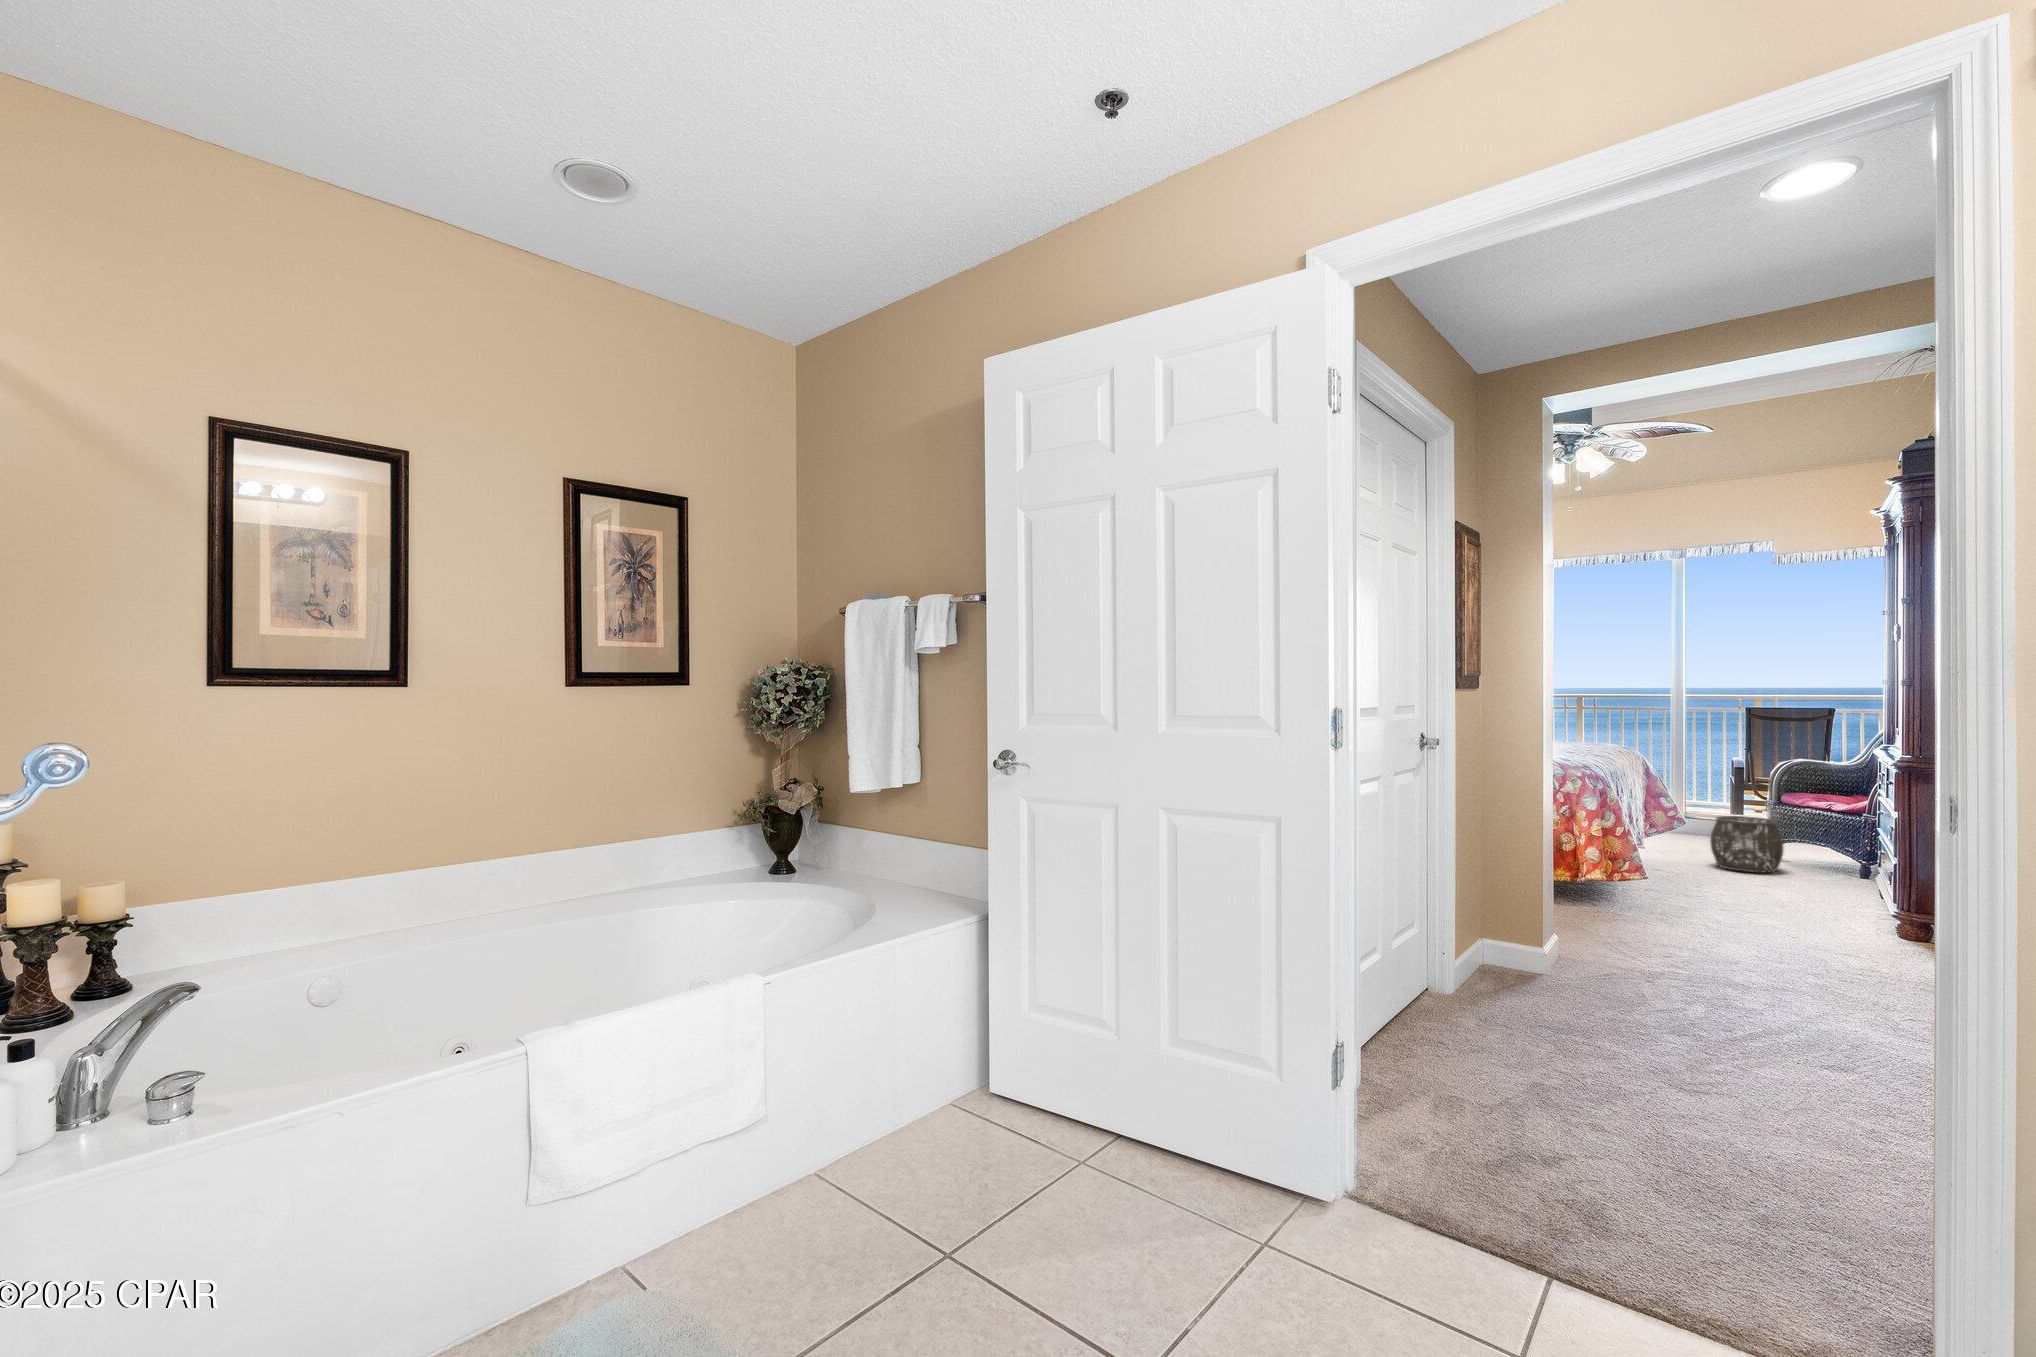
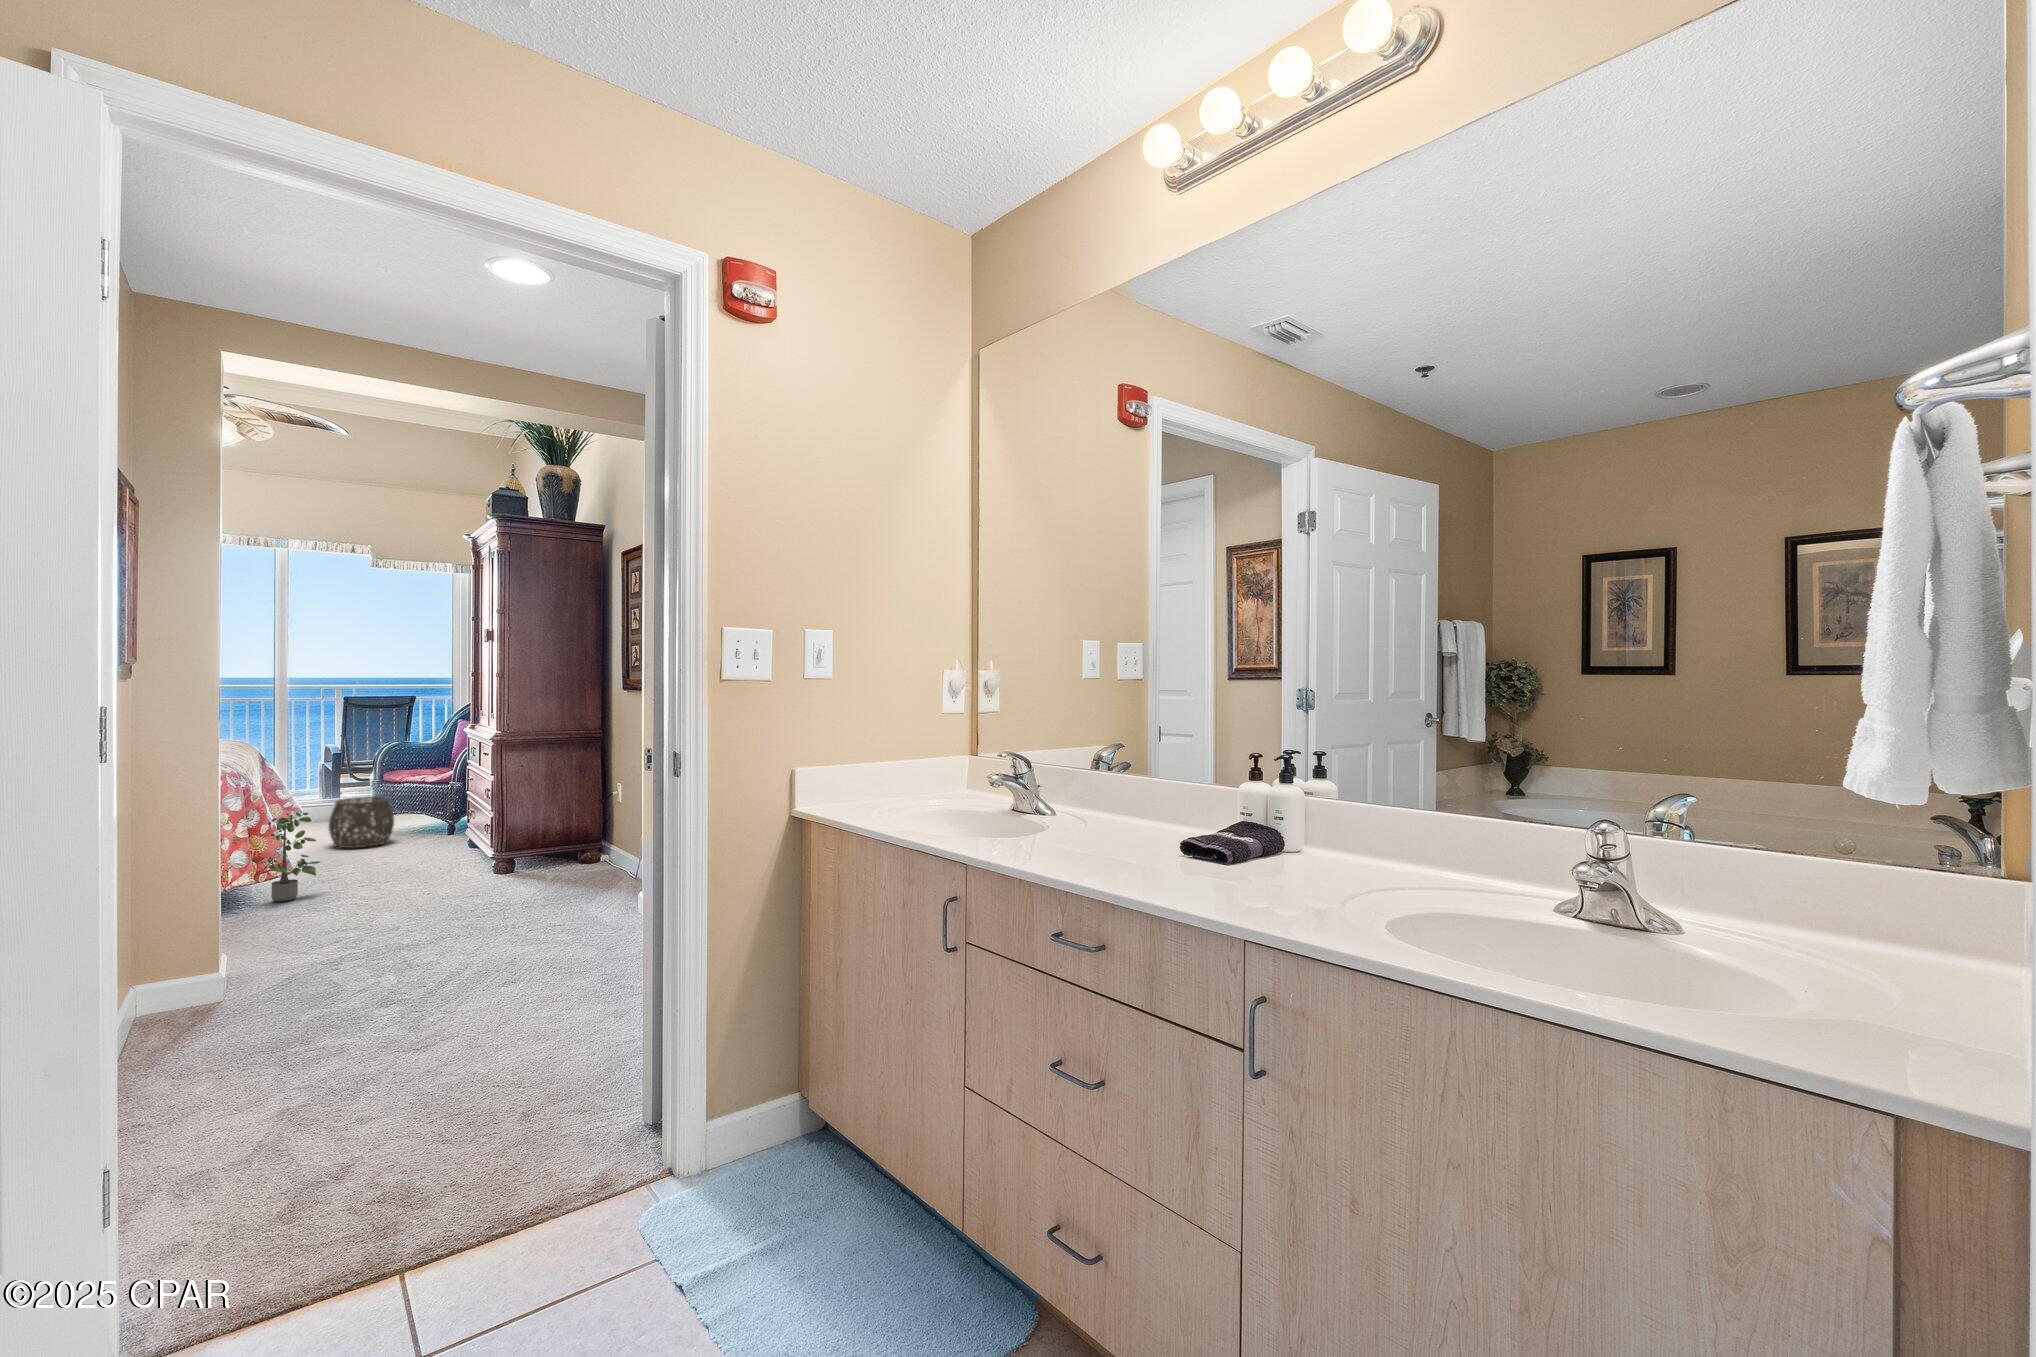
potted plant: none [1618,816,1681,905] -> present [267,813,320,901]

